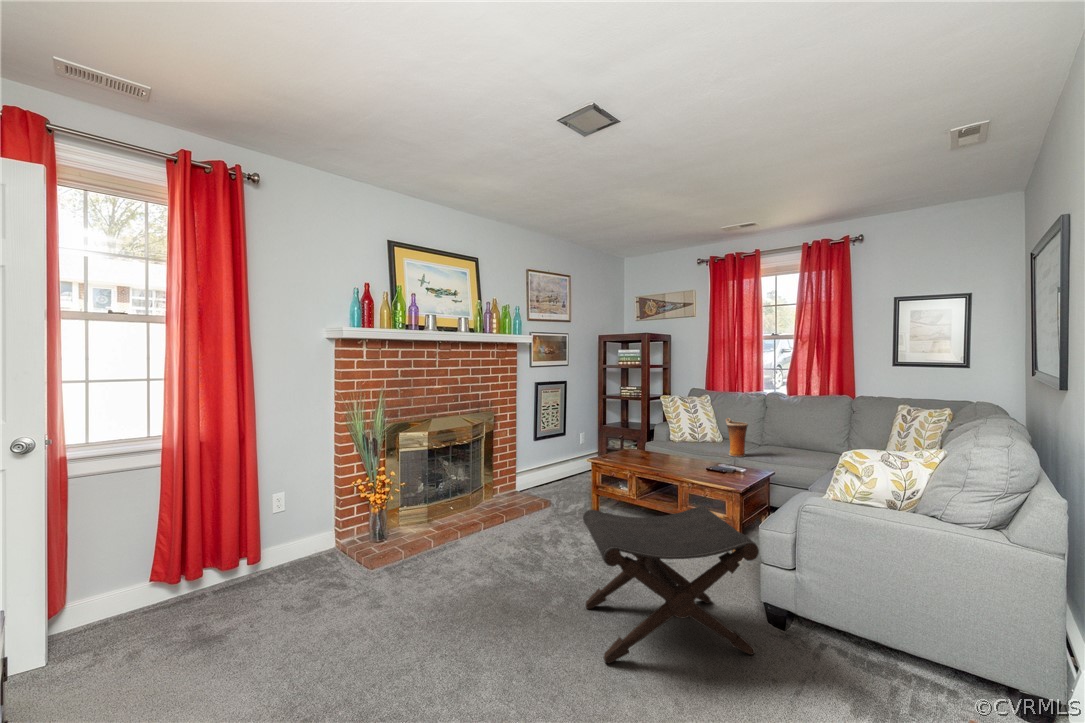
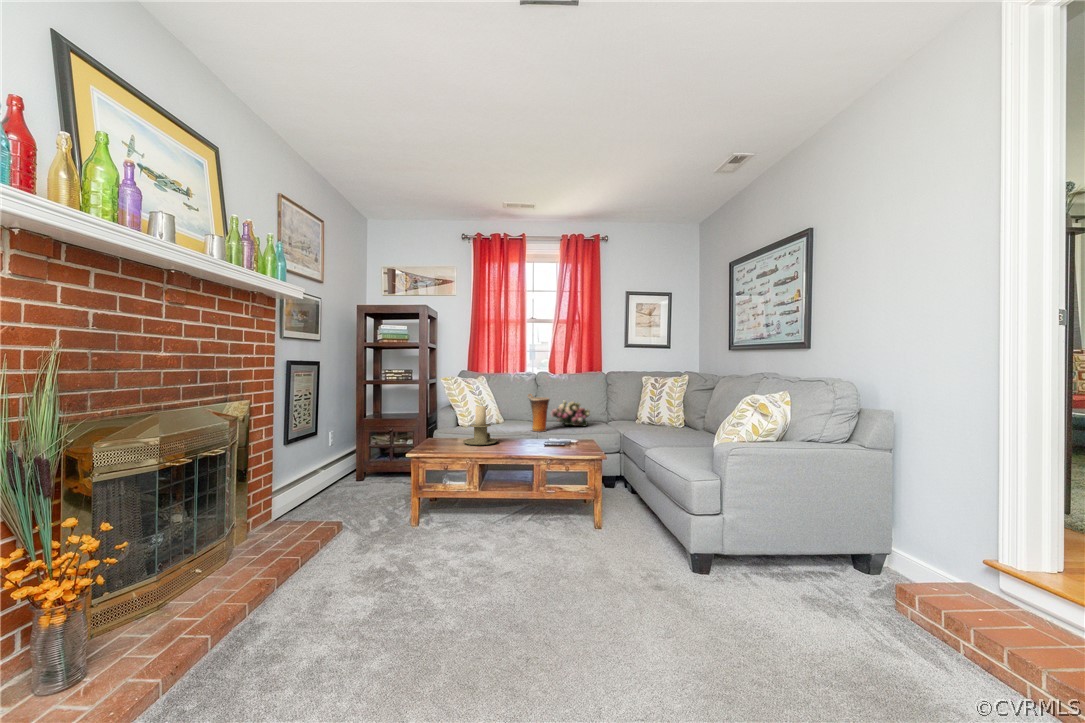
candle holder: none [640,427,671,462] -> present [463,406,498,445]
flower arrangement: none [761,427,811,457] -> present [551,401,590,426]
footstool: present [583,506,759,663] -> none [551,472,749,690]

